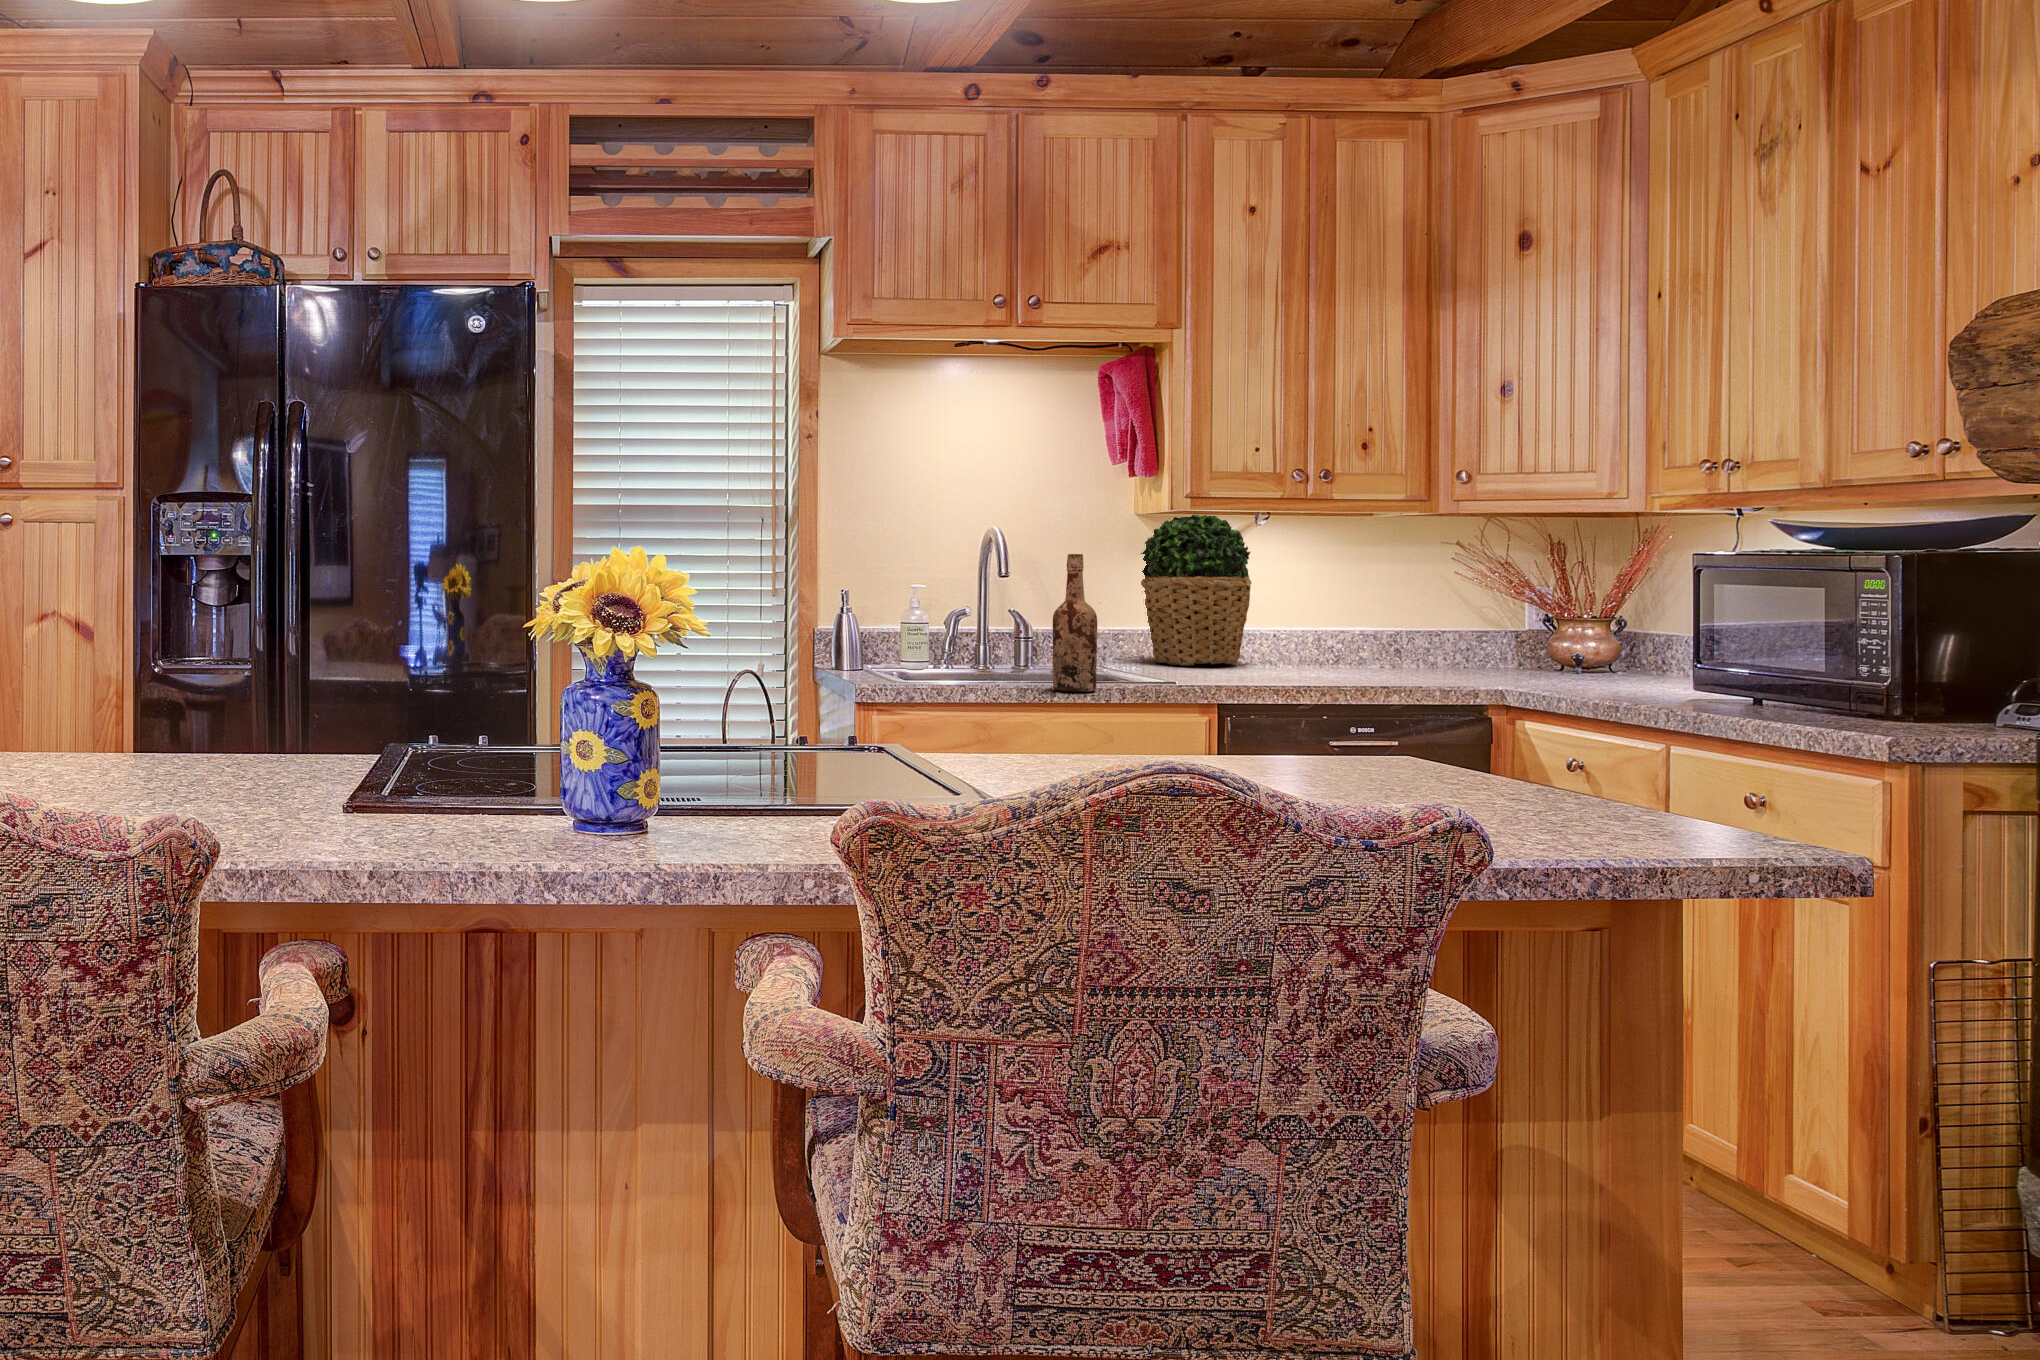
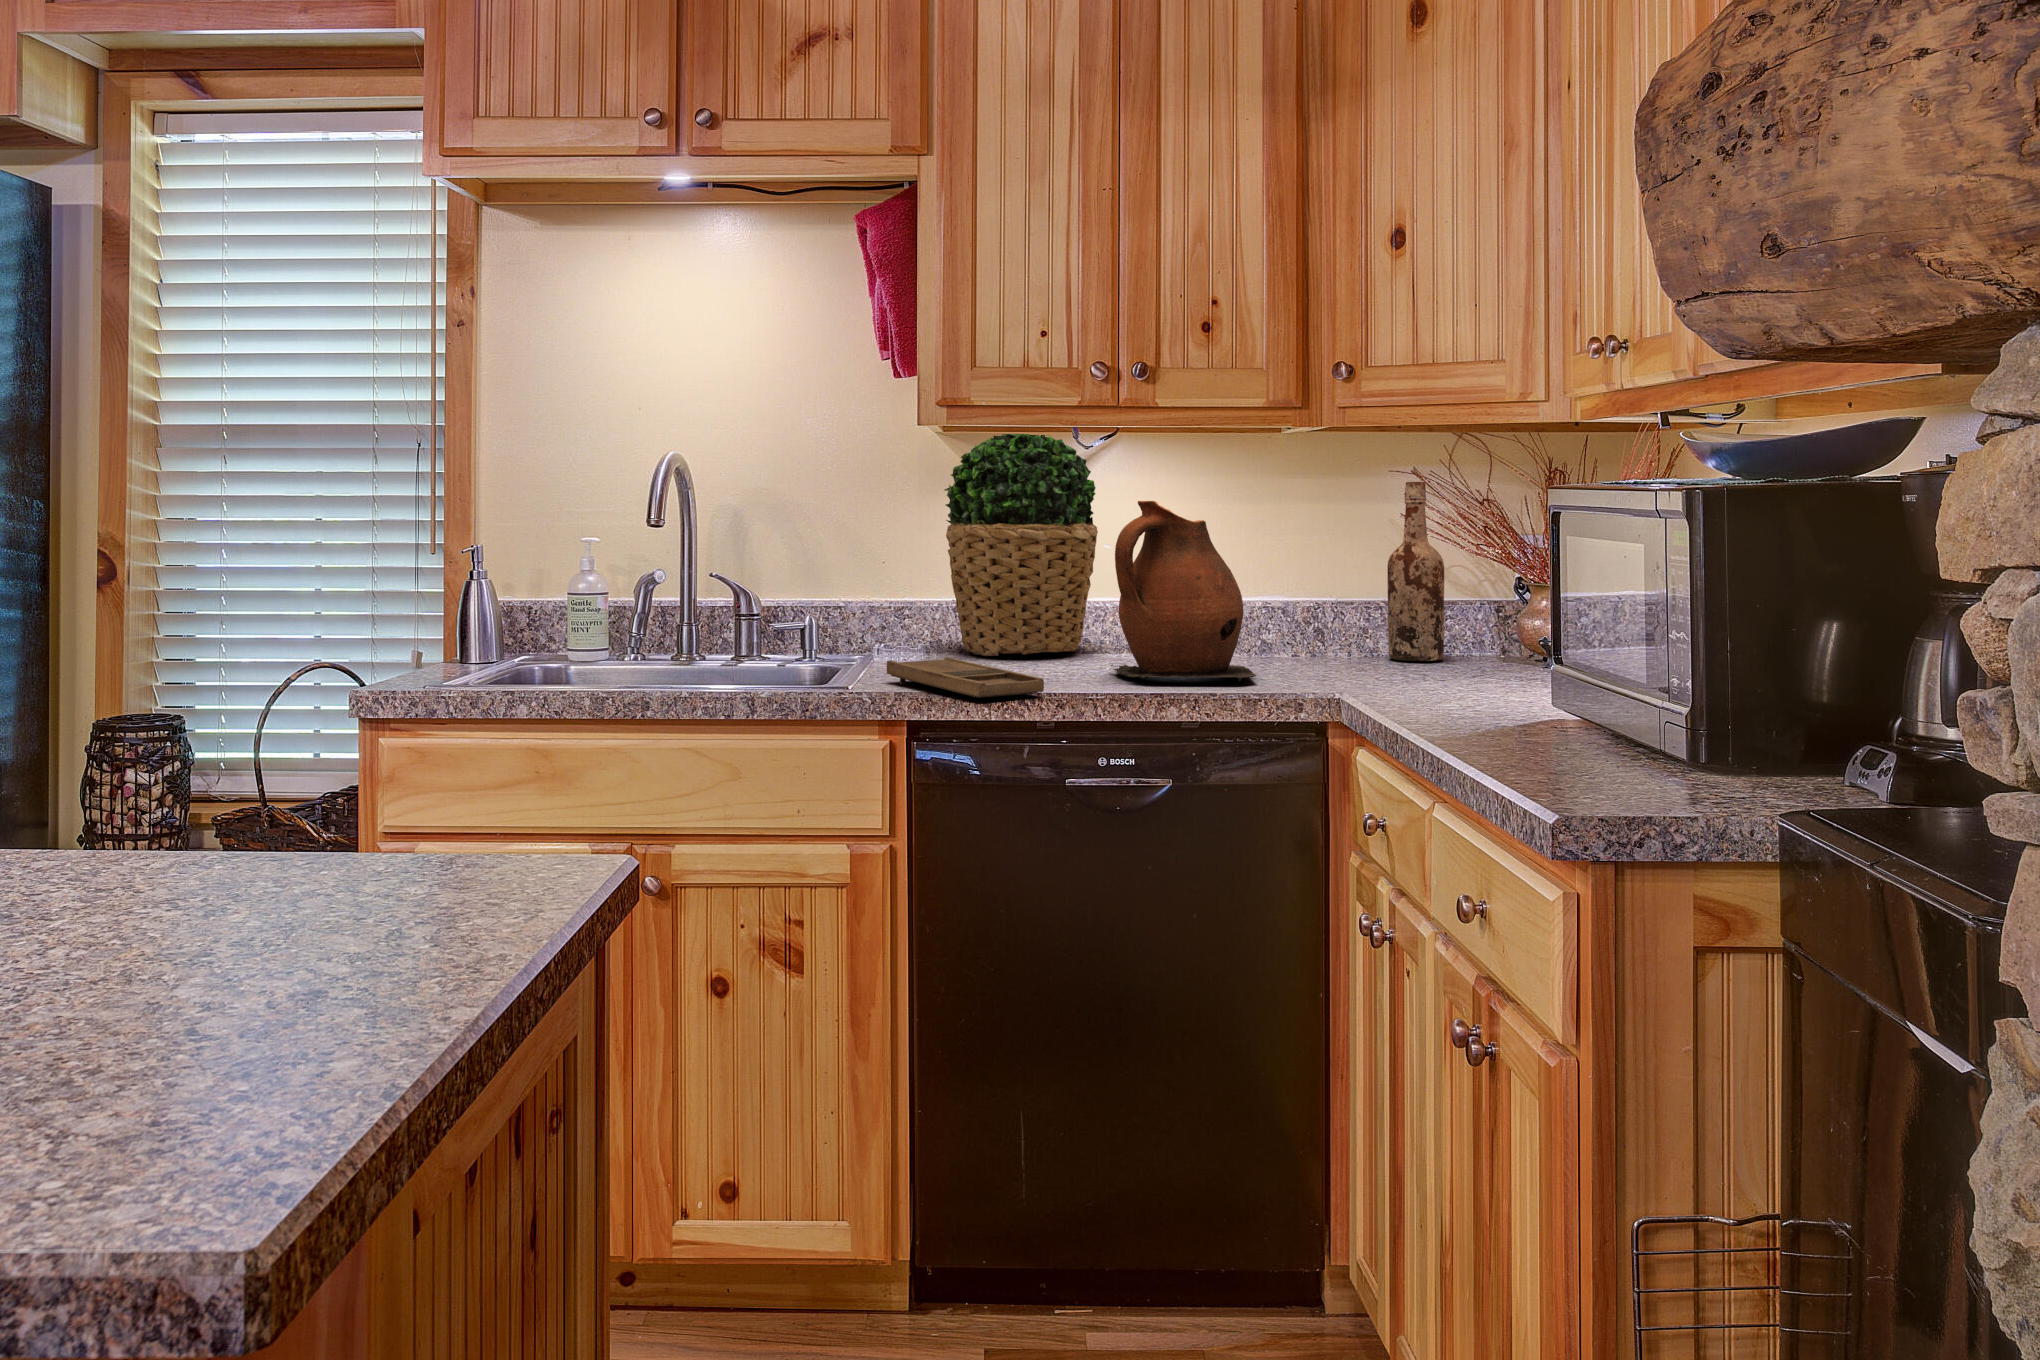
wine bottle: present [1053,554,1097,692] -> present [1387,482,1444,661]
ceramic pitcher: none [1295,561,1417,679] -> present [1111,501,1256,681]
tray: none [1174,664,1307,687] -> present [887,657,1044,698]

